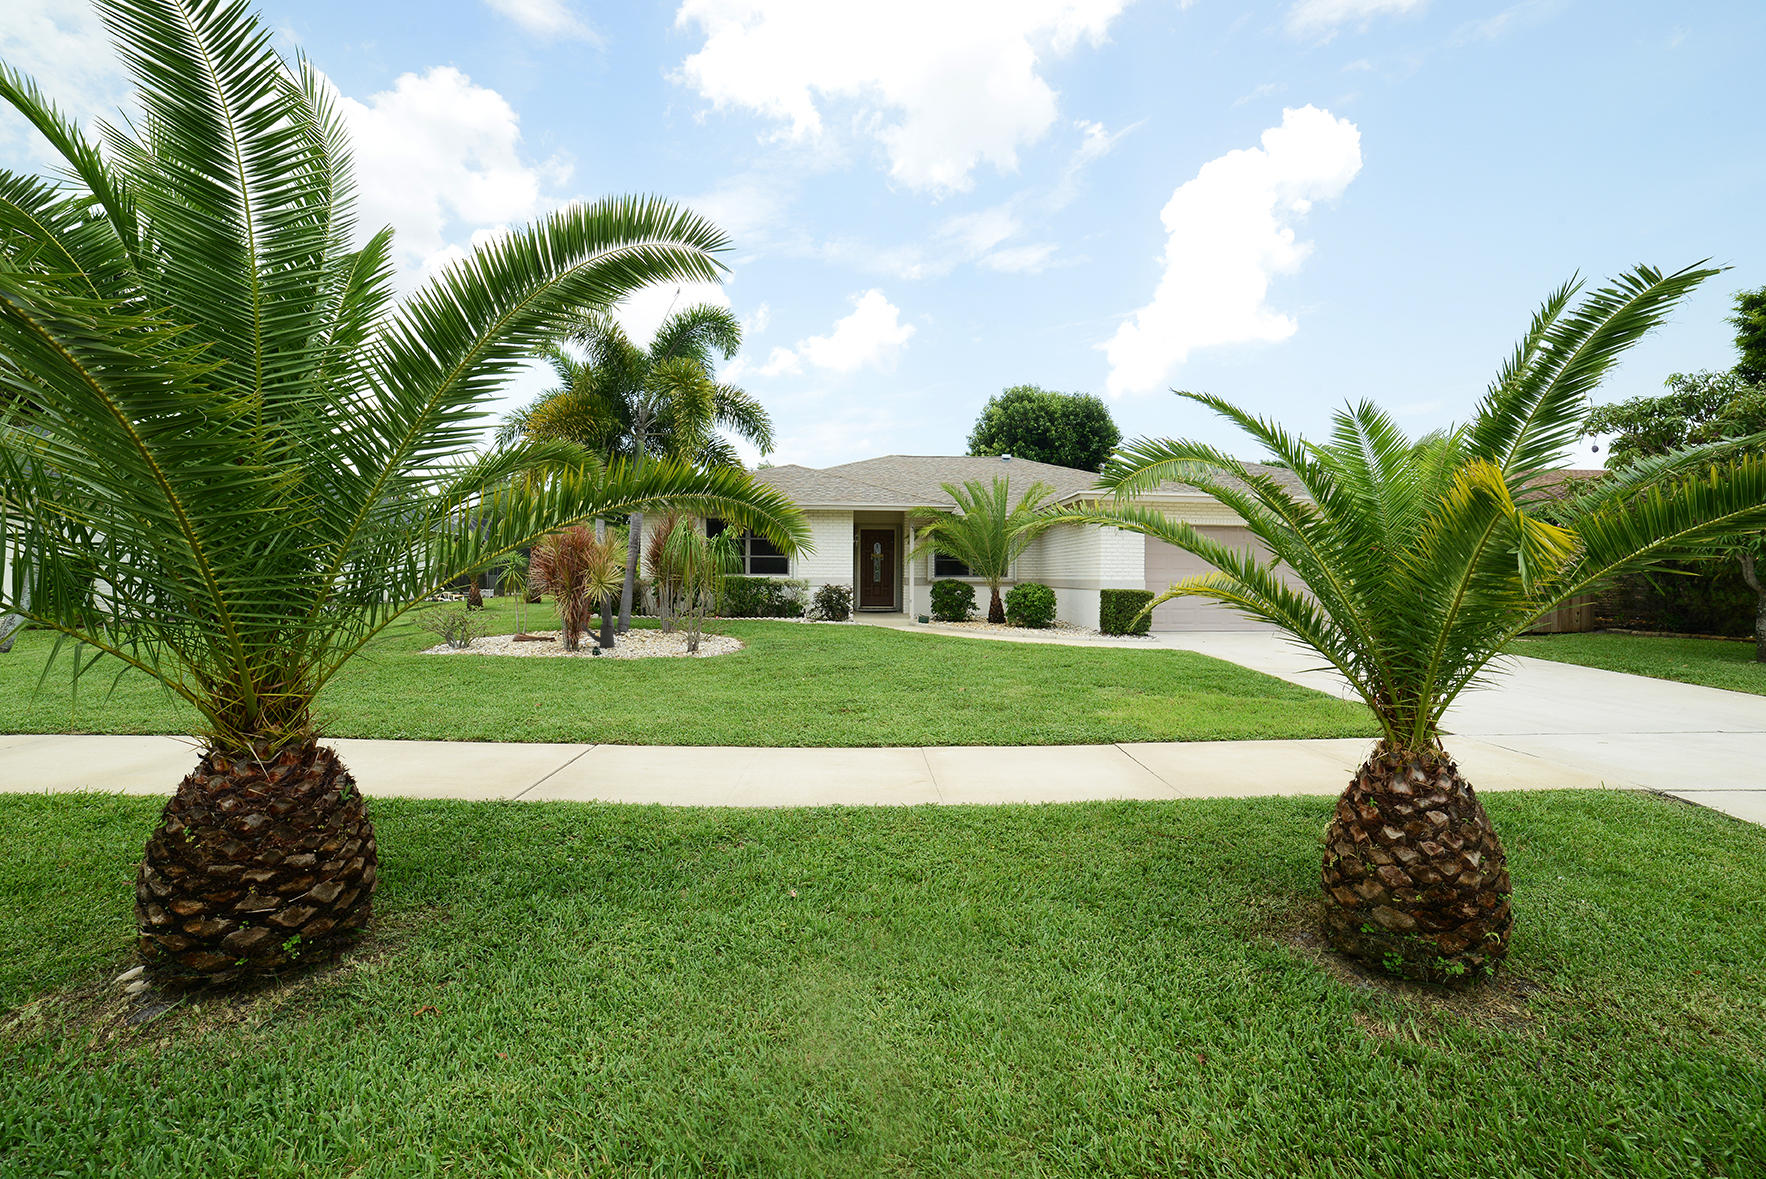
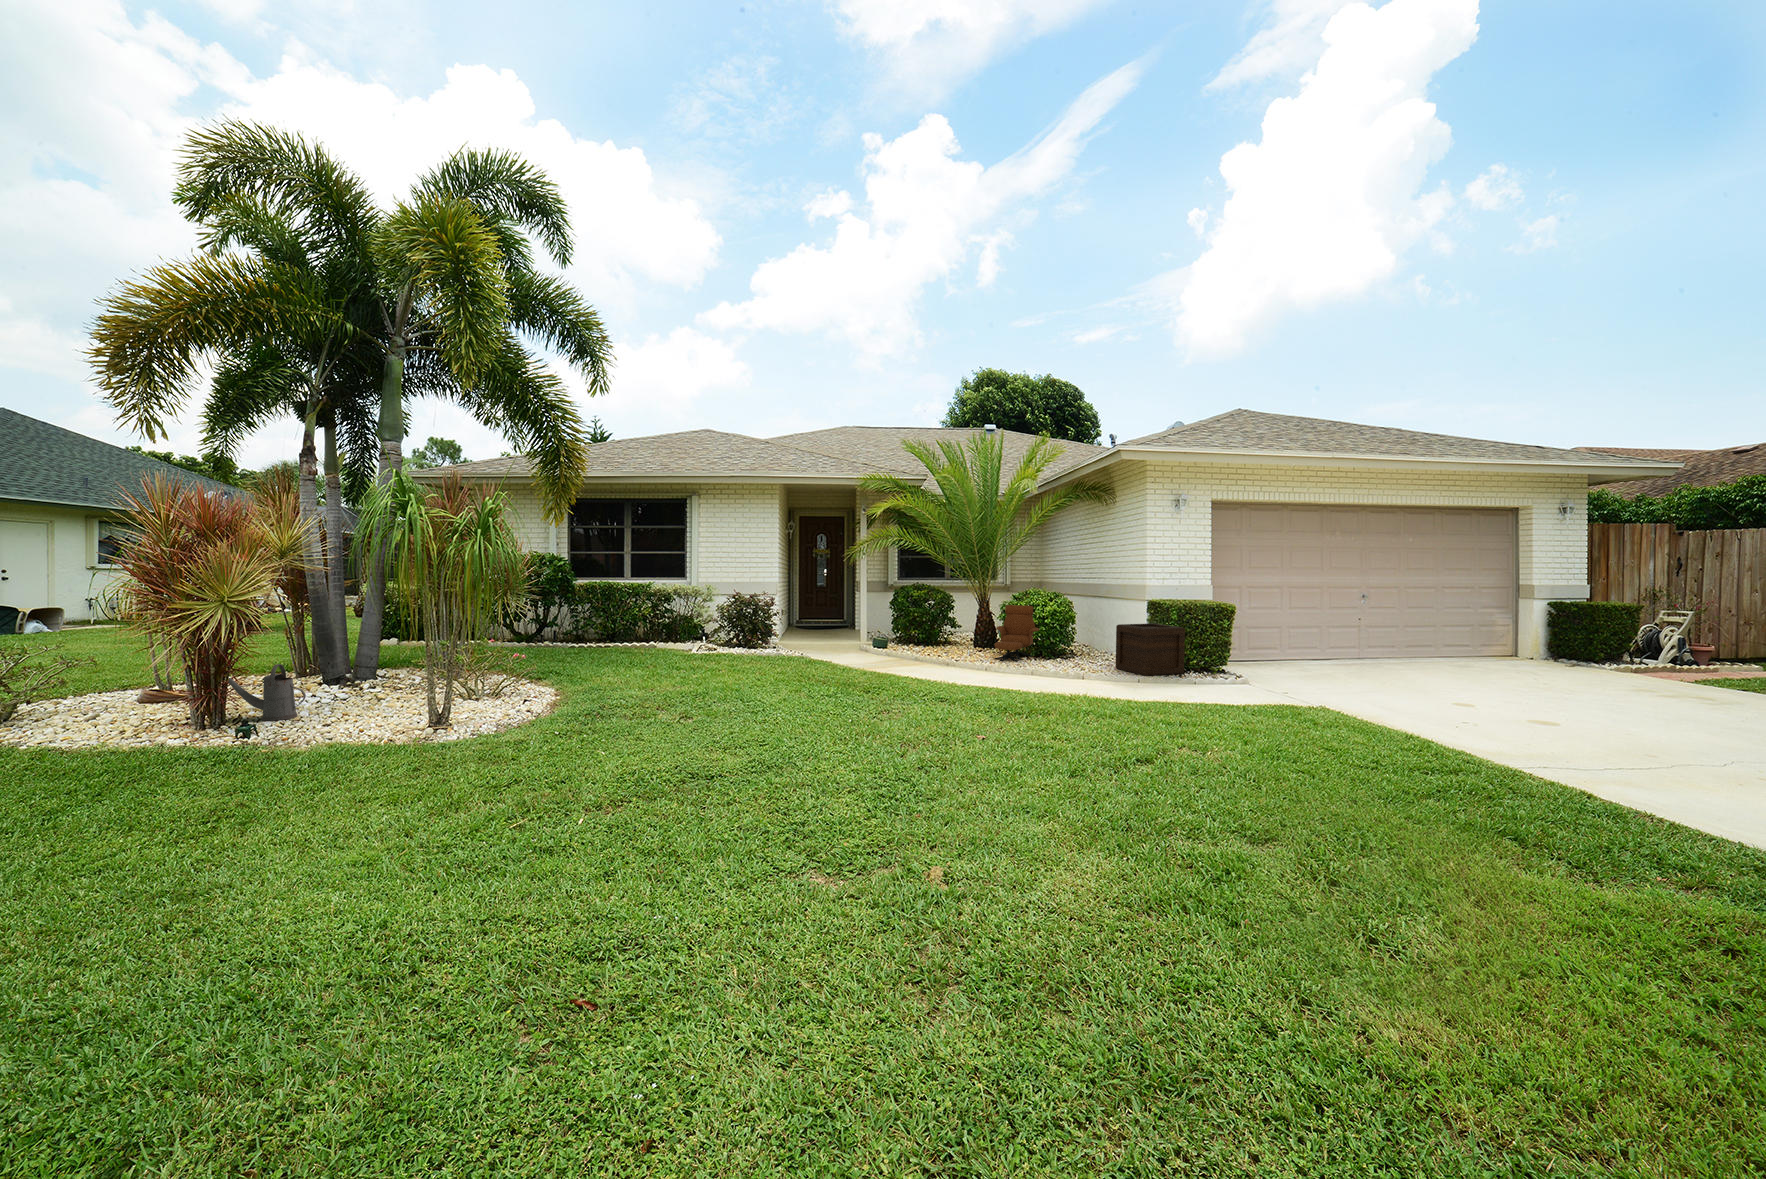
lounge chair: none [1000,593,1031,629] -> present [995,605,1039,662]
wooden crate: none [1077,604,1120,636] -> present [1116,623,1185,676]

